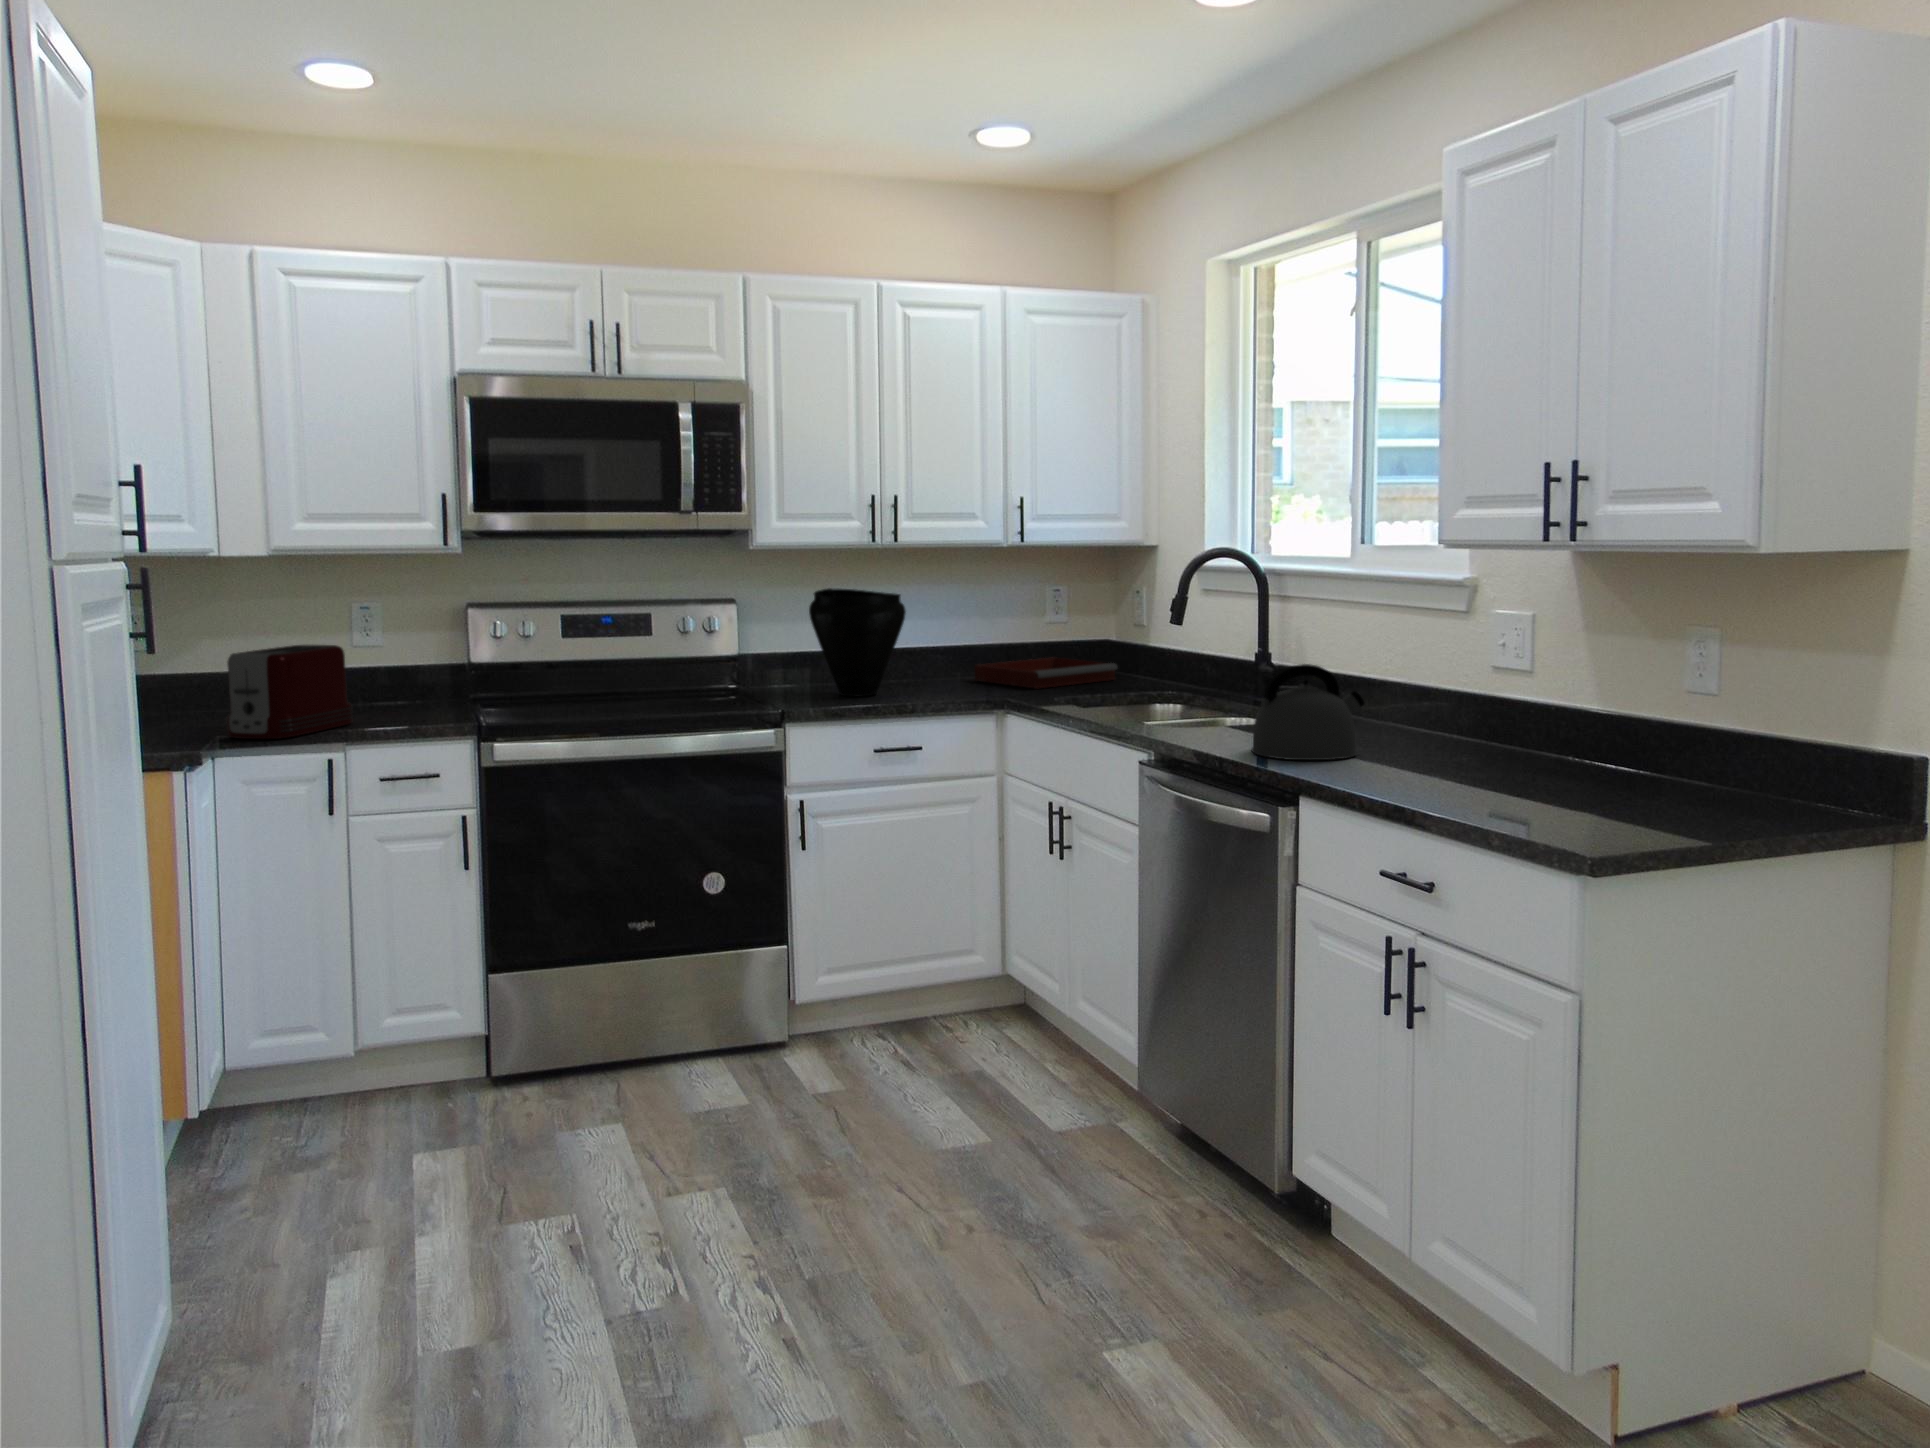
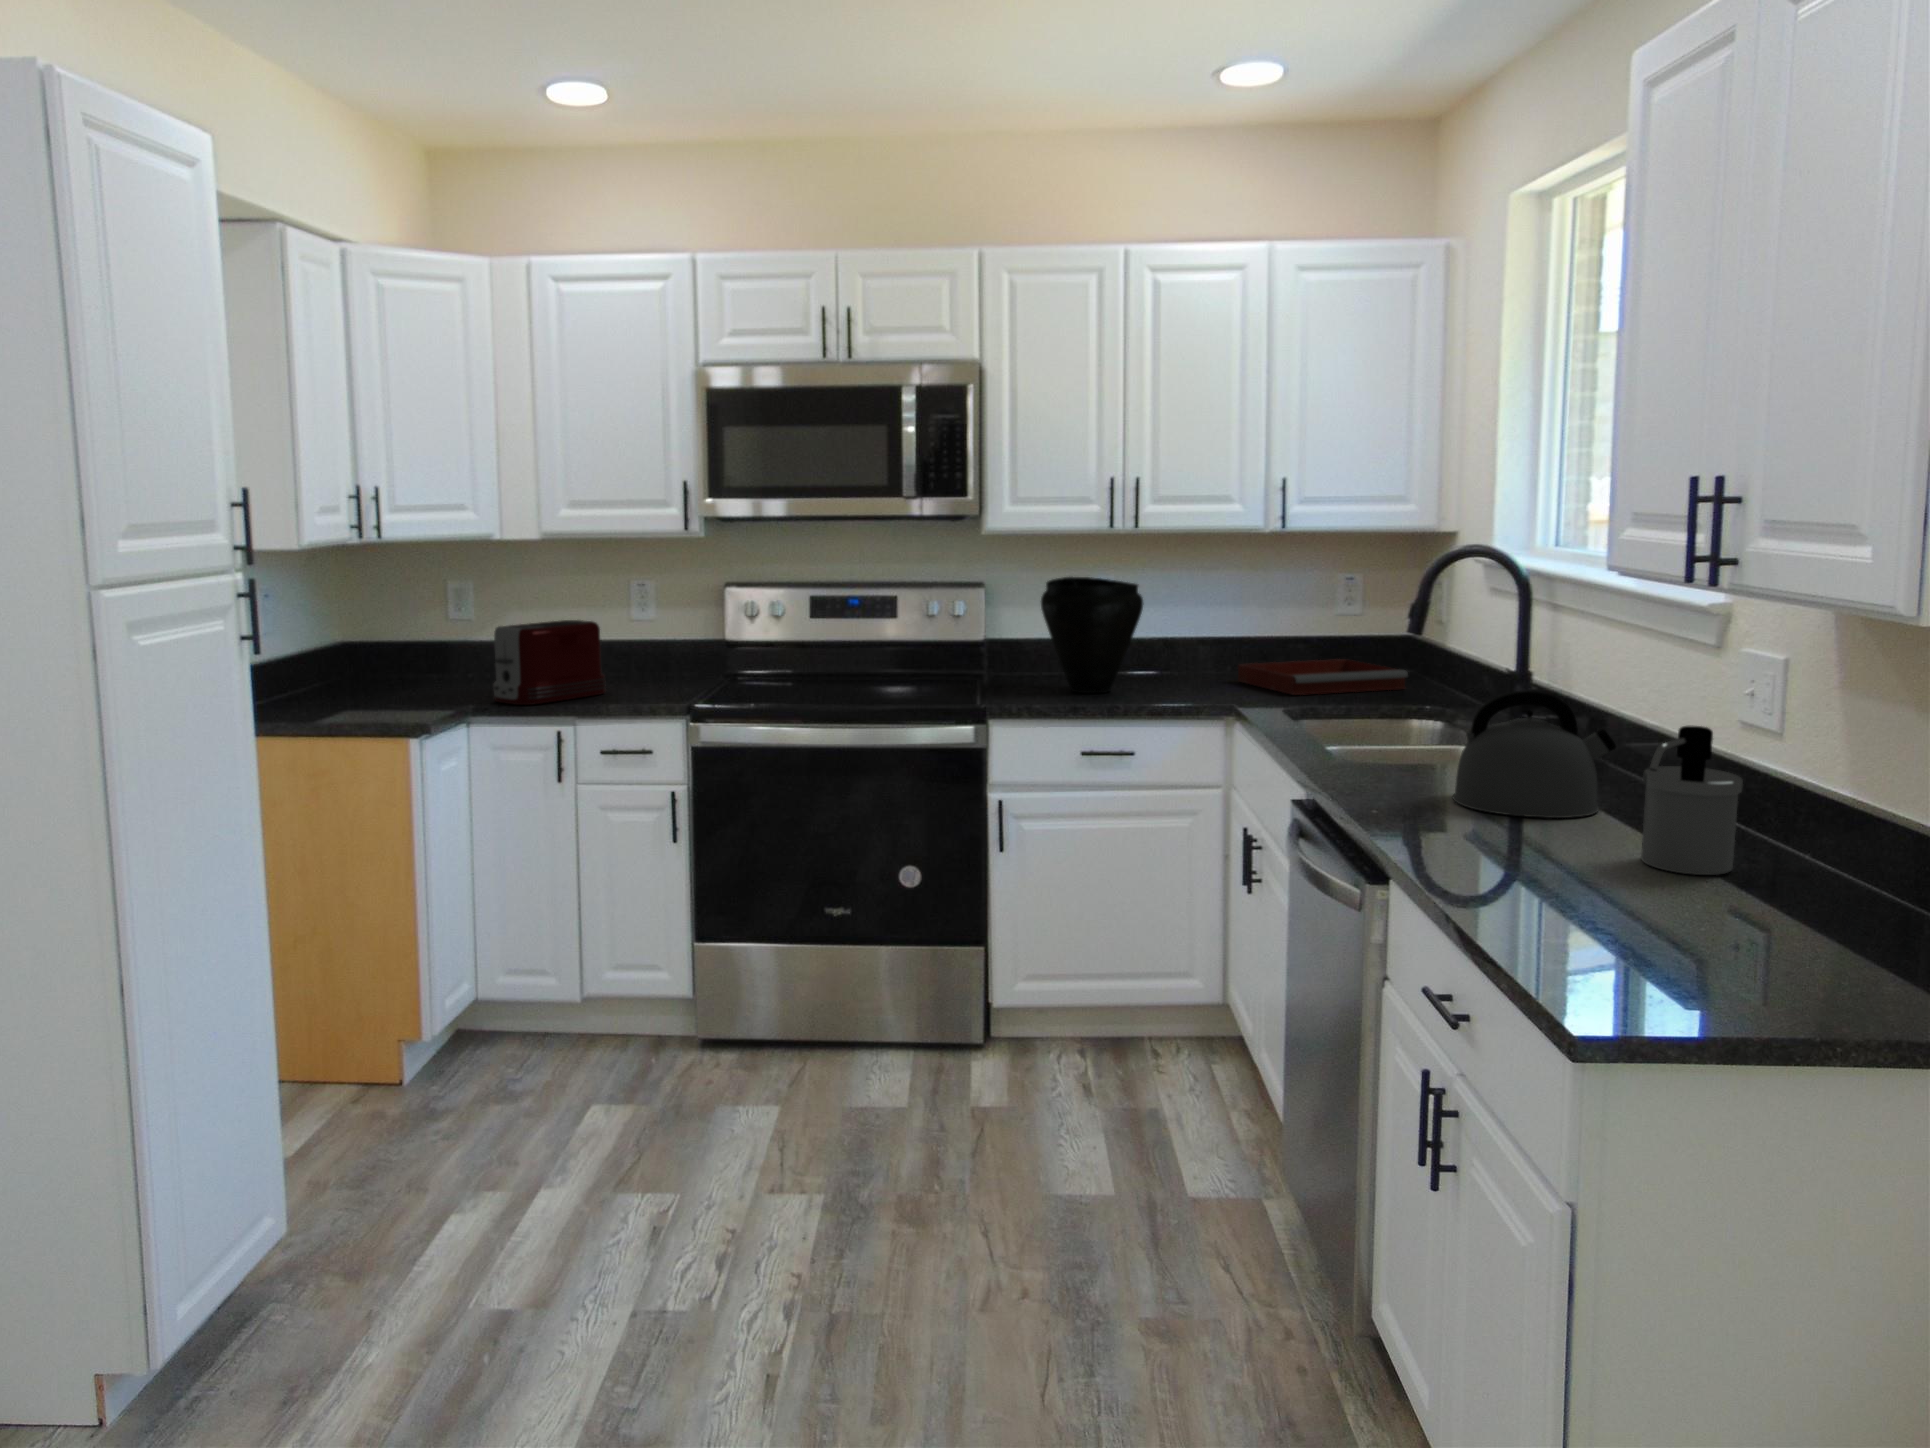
soap dispenser: none [1417,679,1482,785] -> present [1641,726,1743,875]

